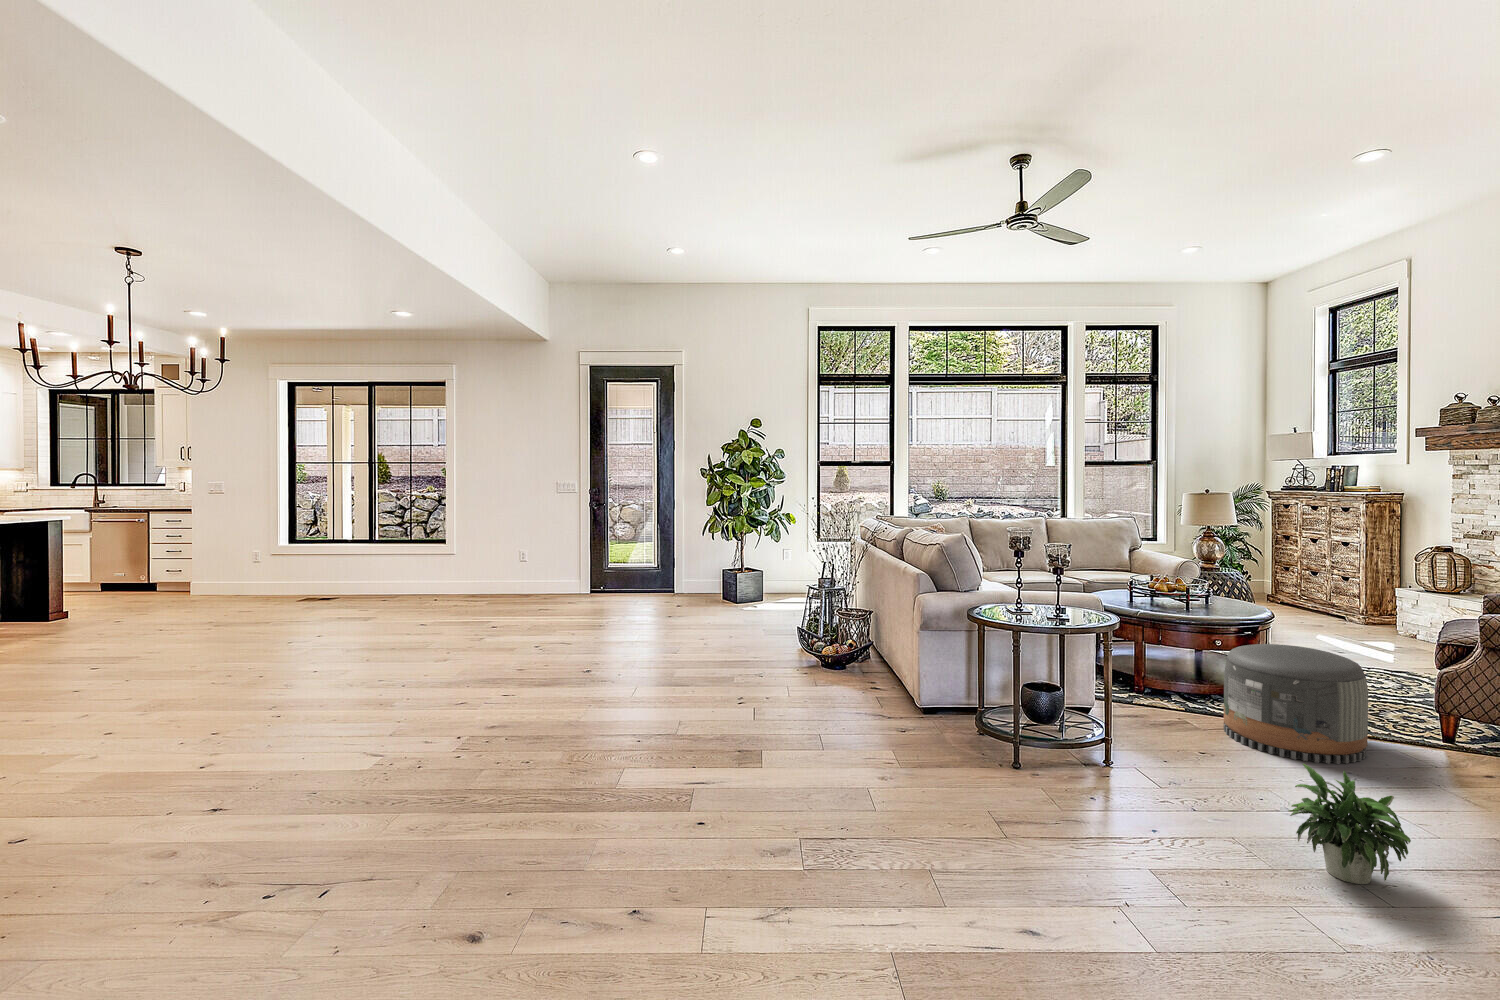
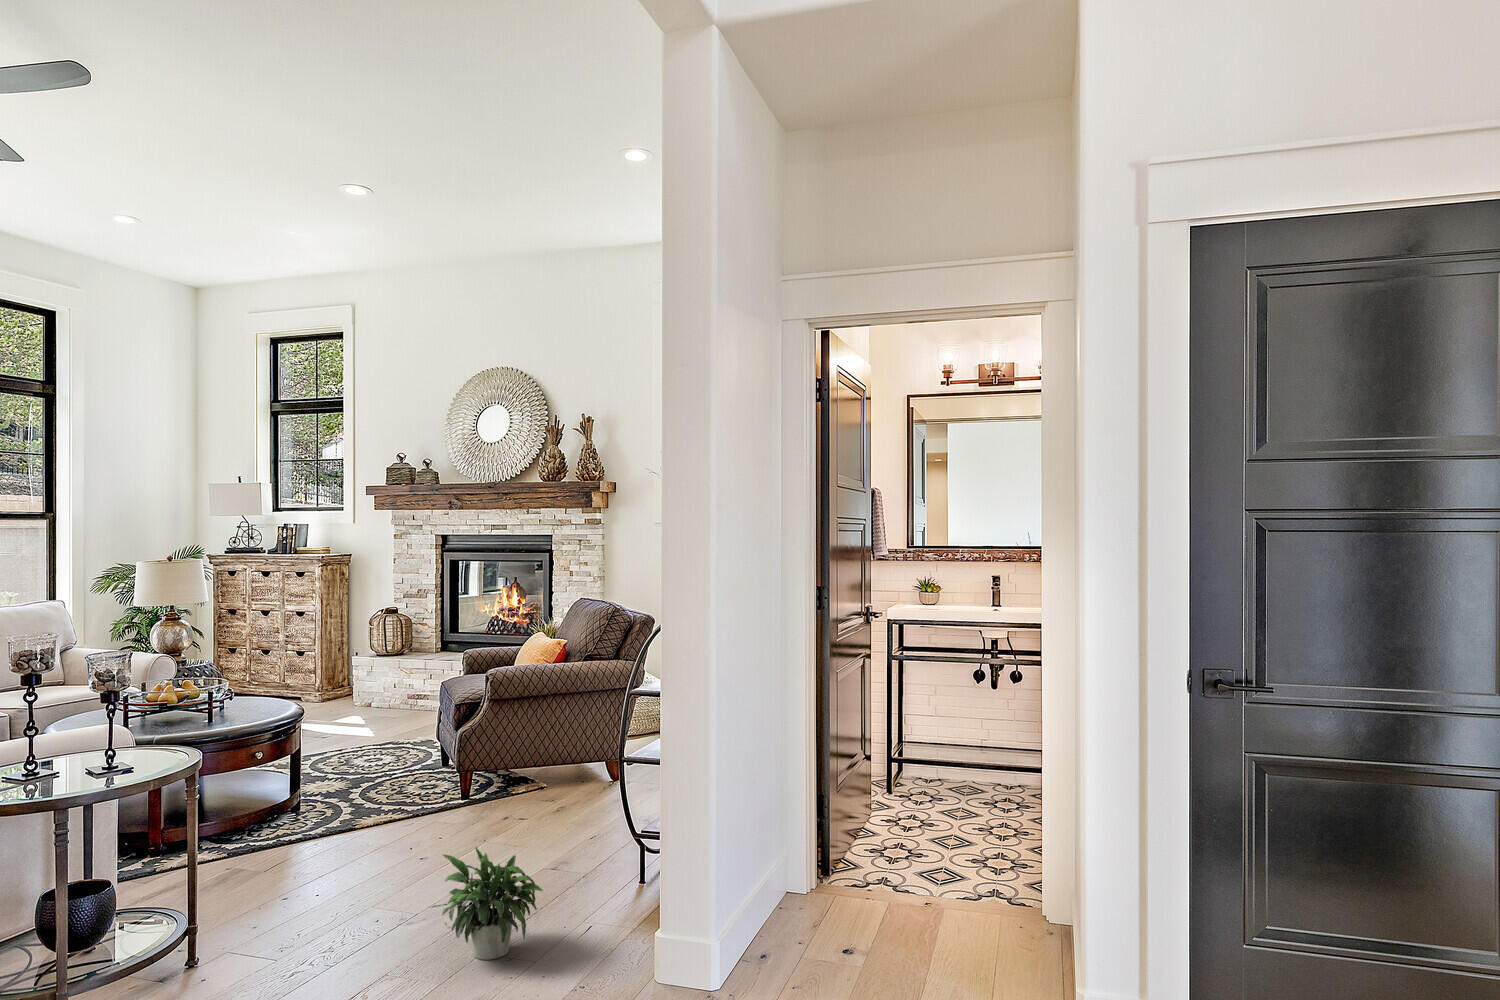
pouf: present [1224,644,1368,764] -> none [283,734,424,870]

